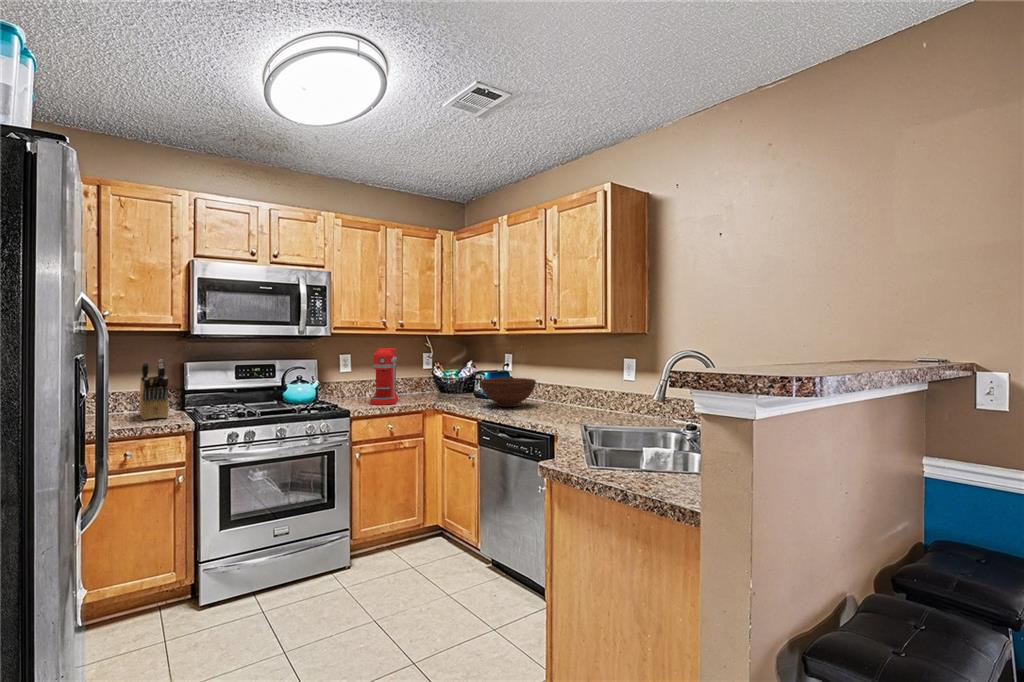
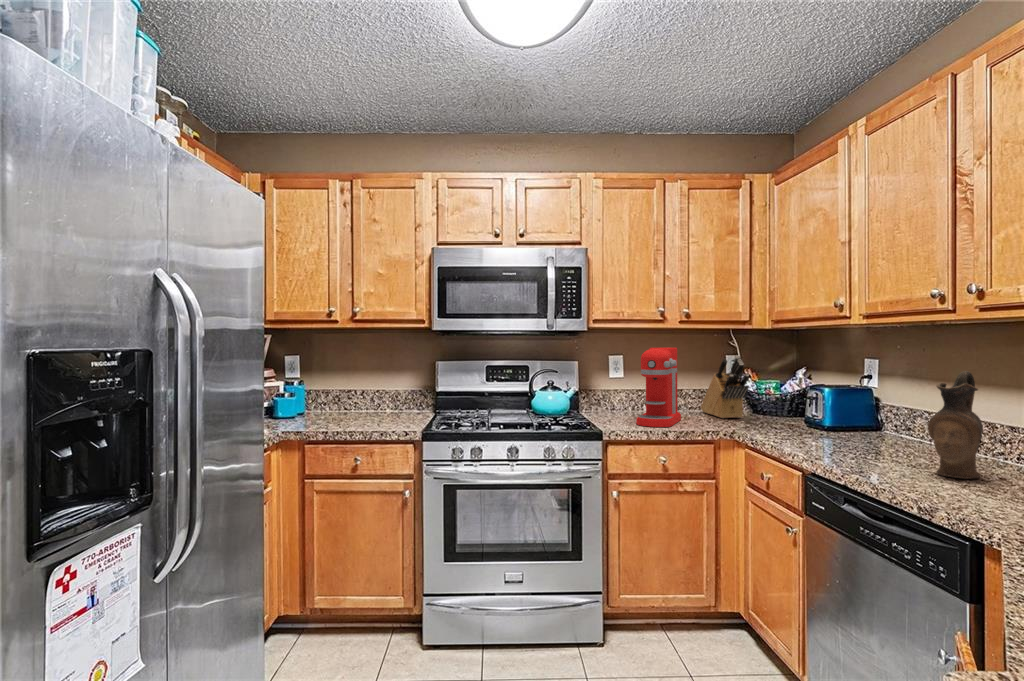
knife block: present [139,359,168,420] -> present [701,356,749,418]
ceramic pitcher: none [542,361,564,415] -> present [928,371,983,479]
fruit bowl: present [480,378,536,407] -> none [805,398,919,450]

